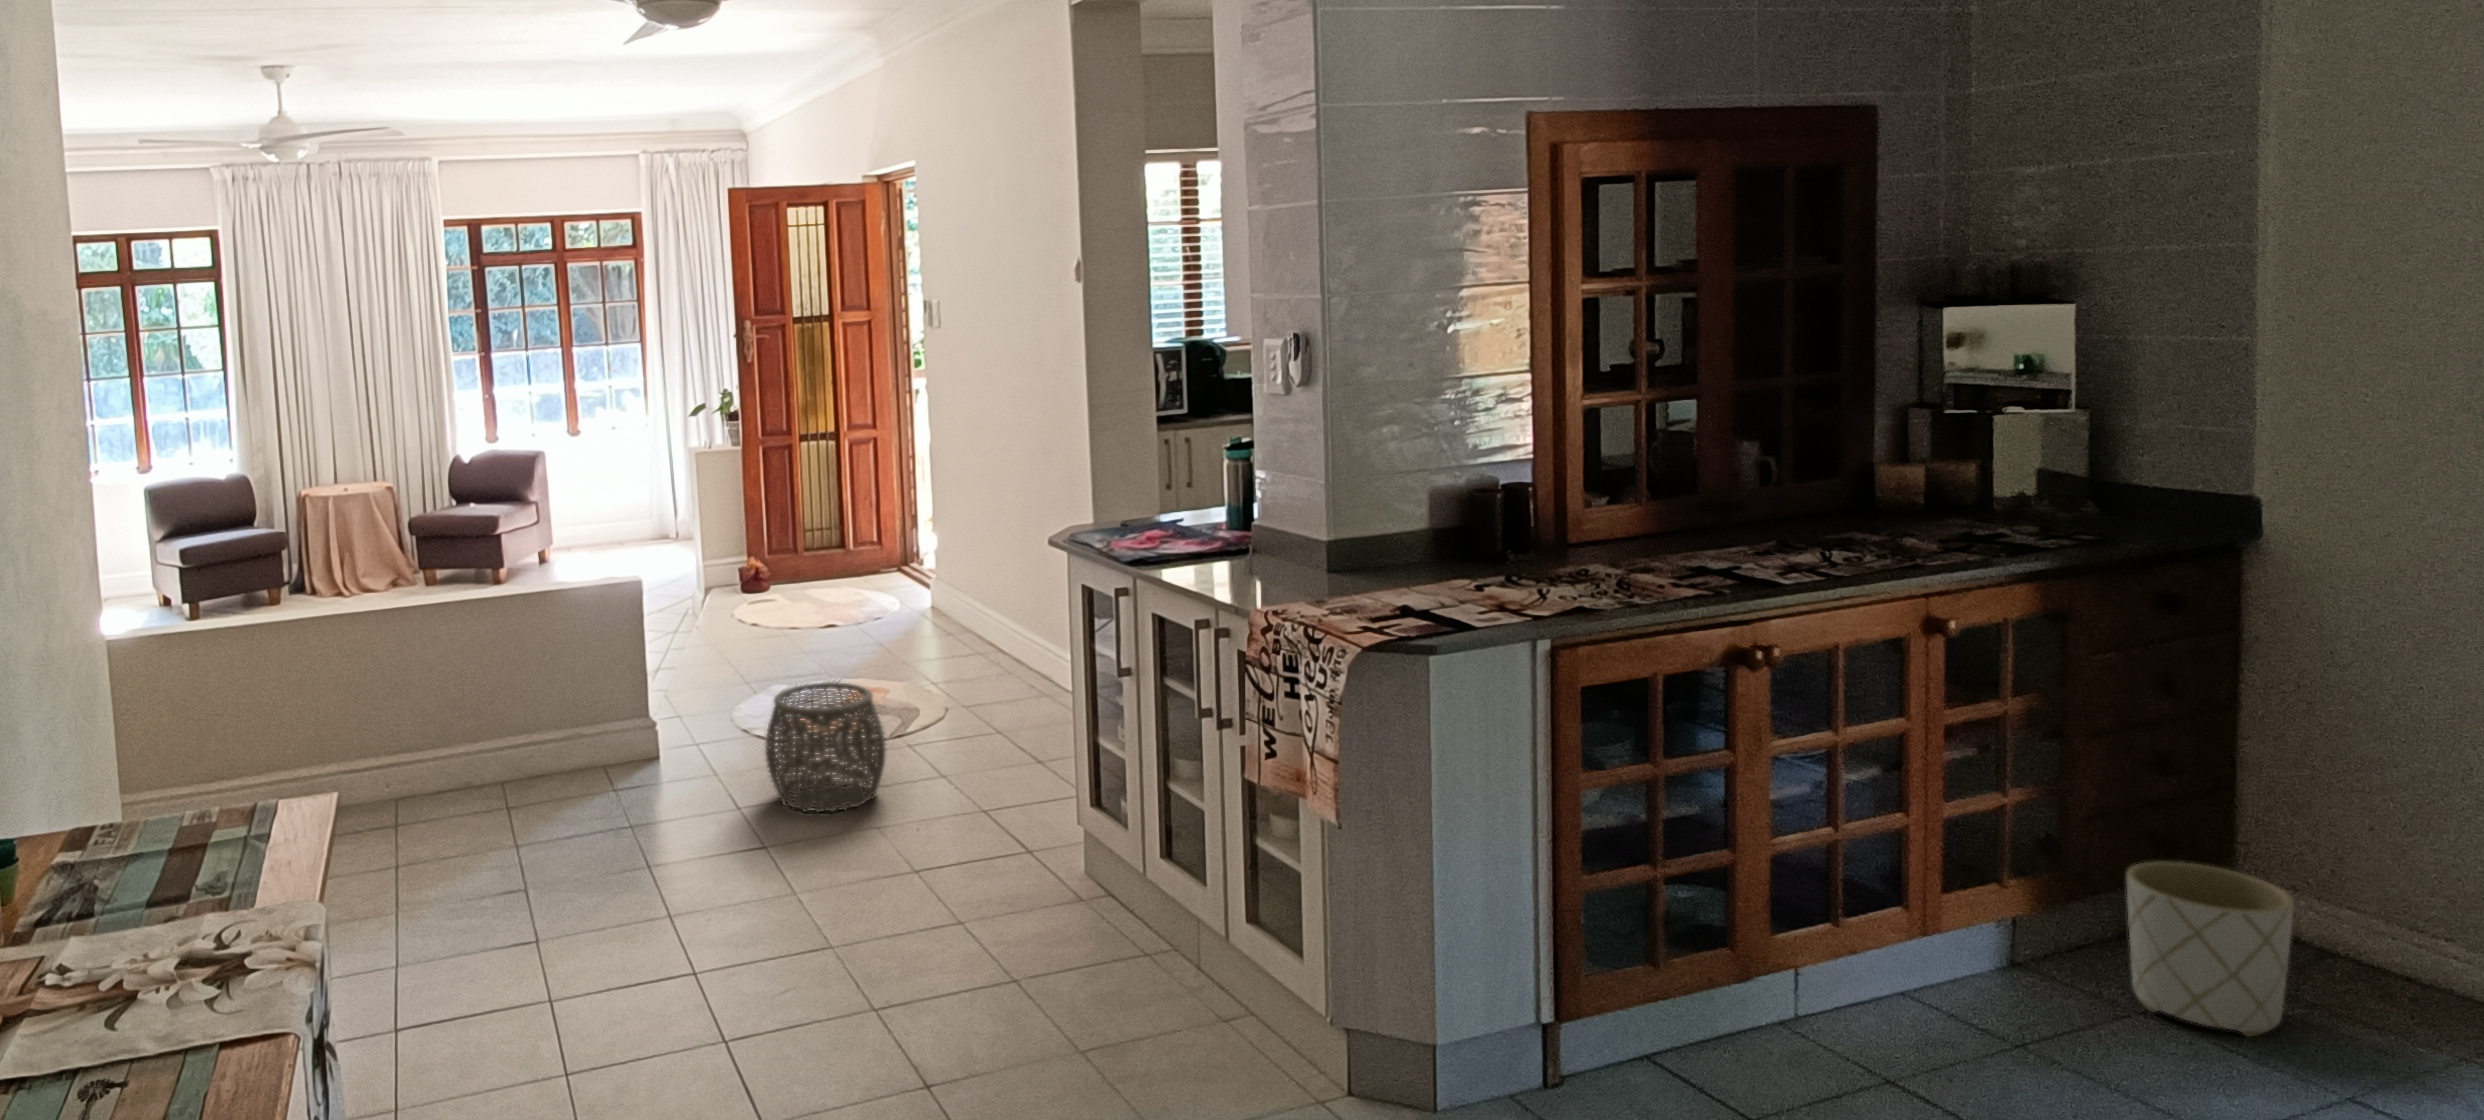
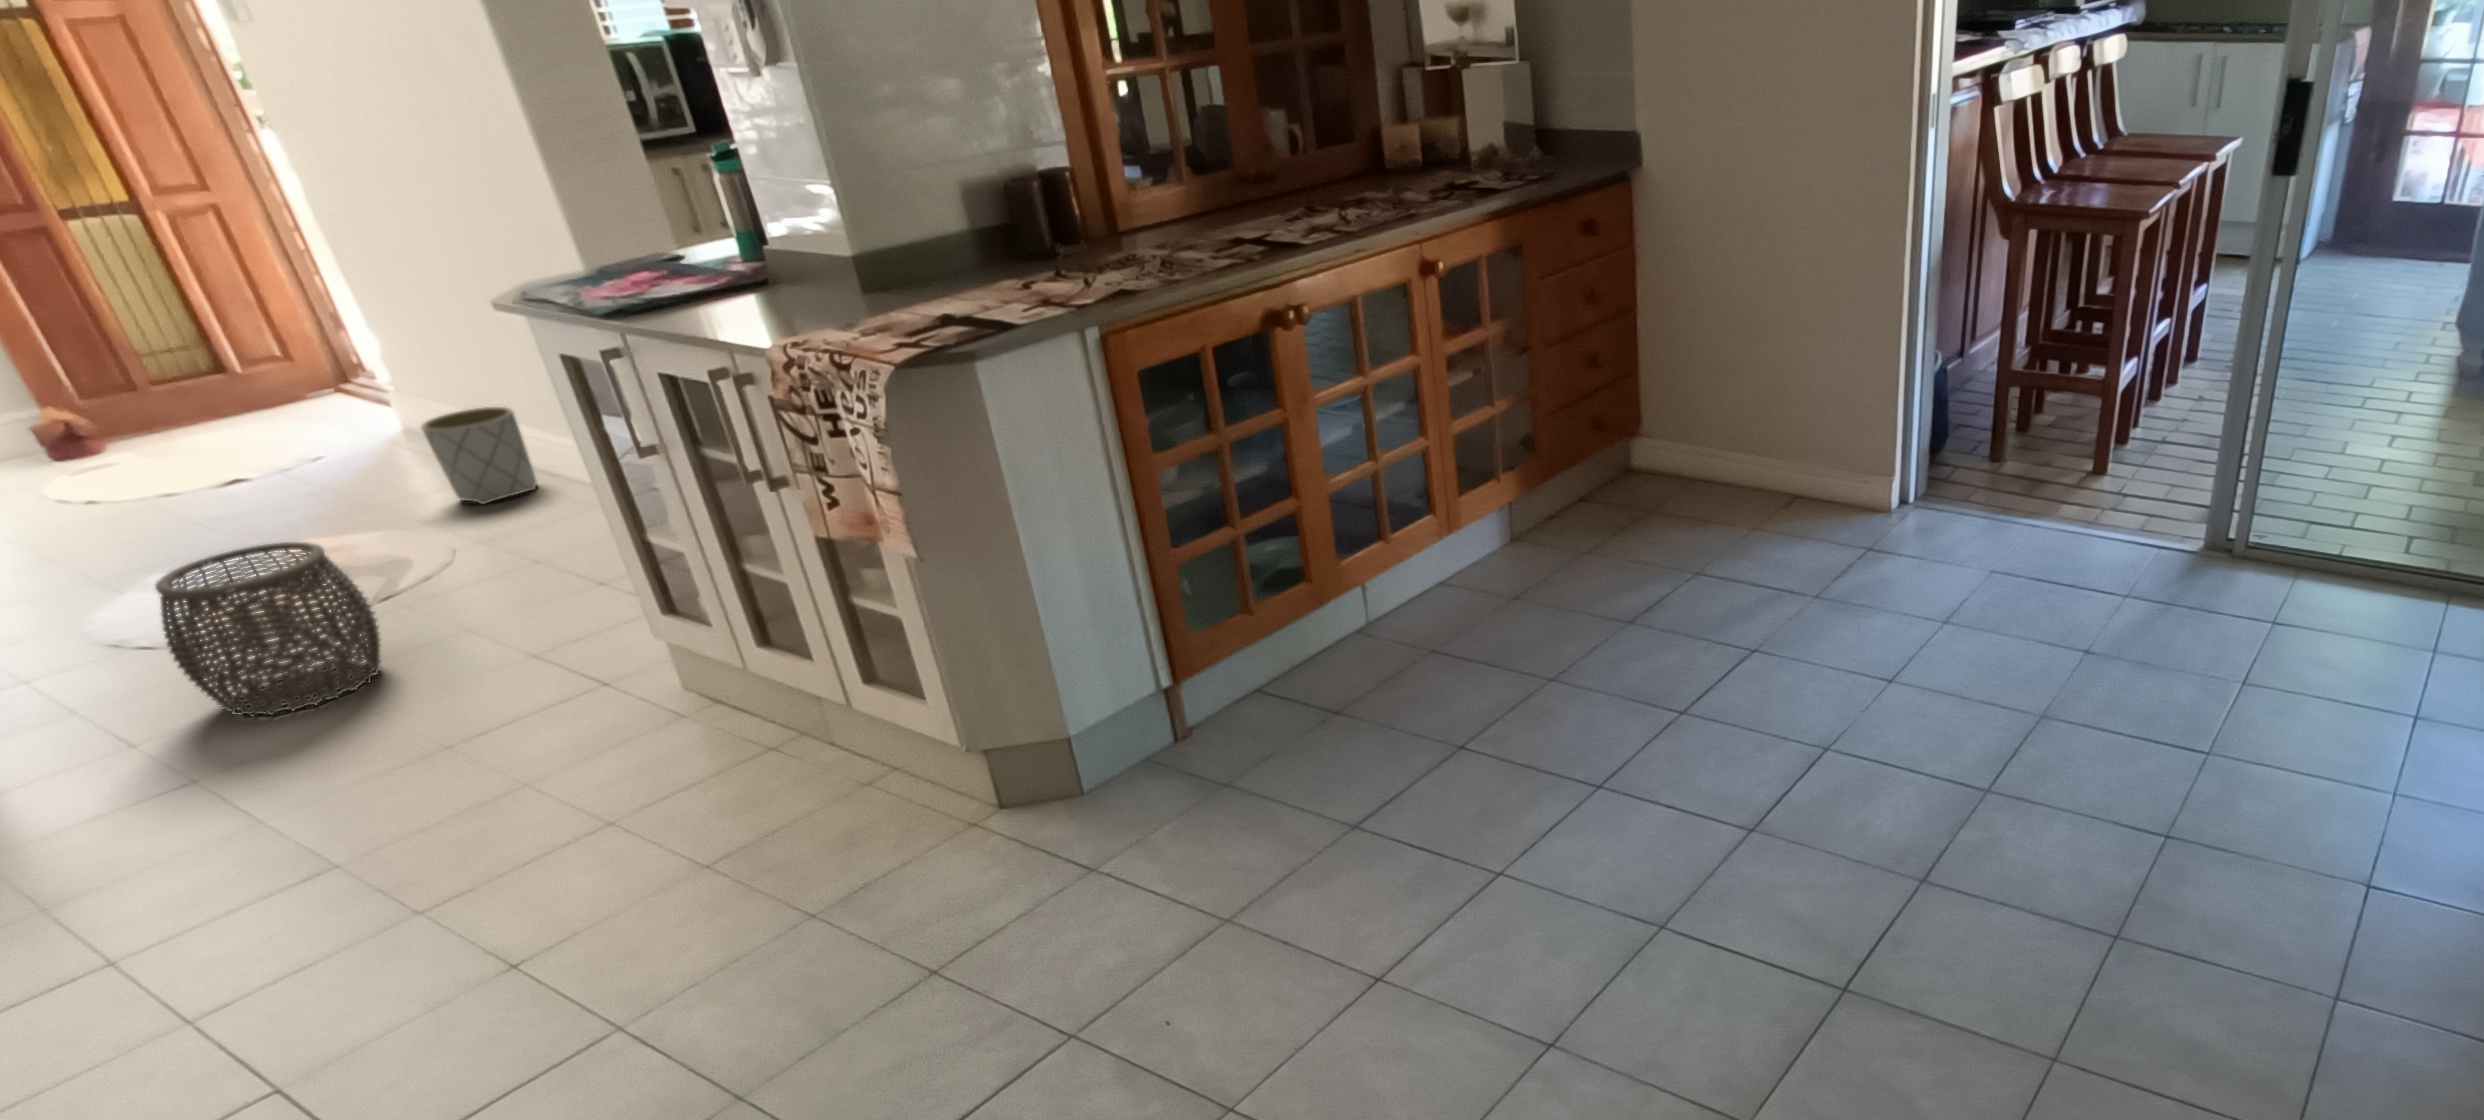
planter: present [2127,862,2294,1037] -> present [421,407,536,504]

